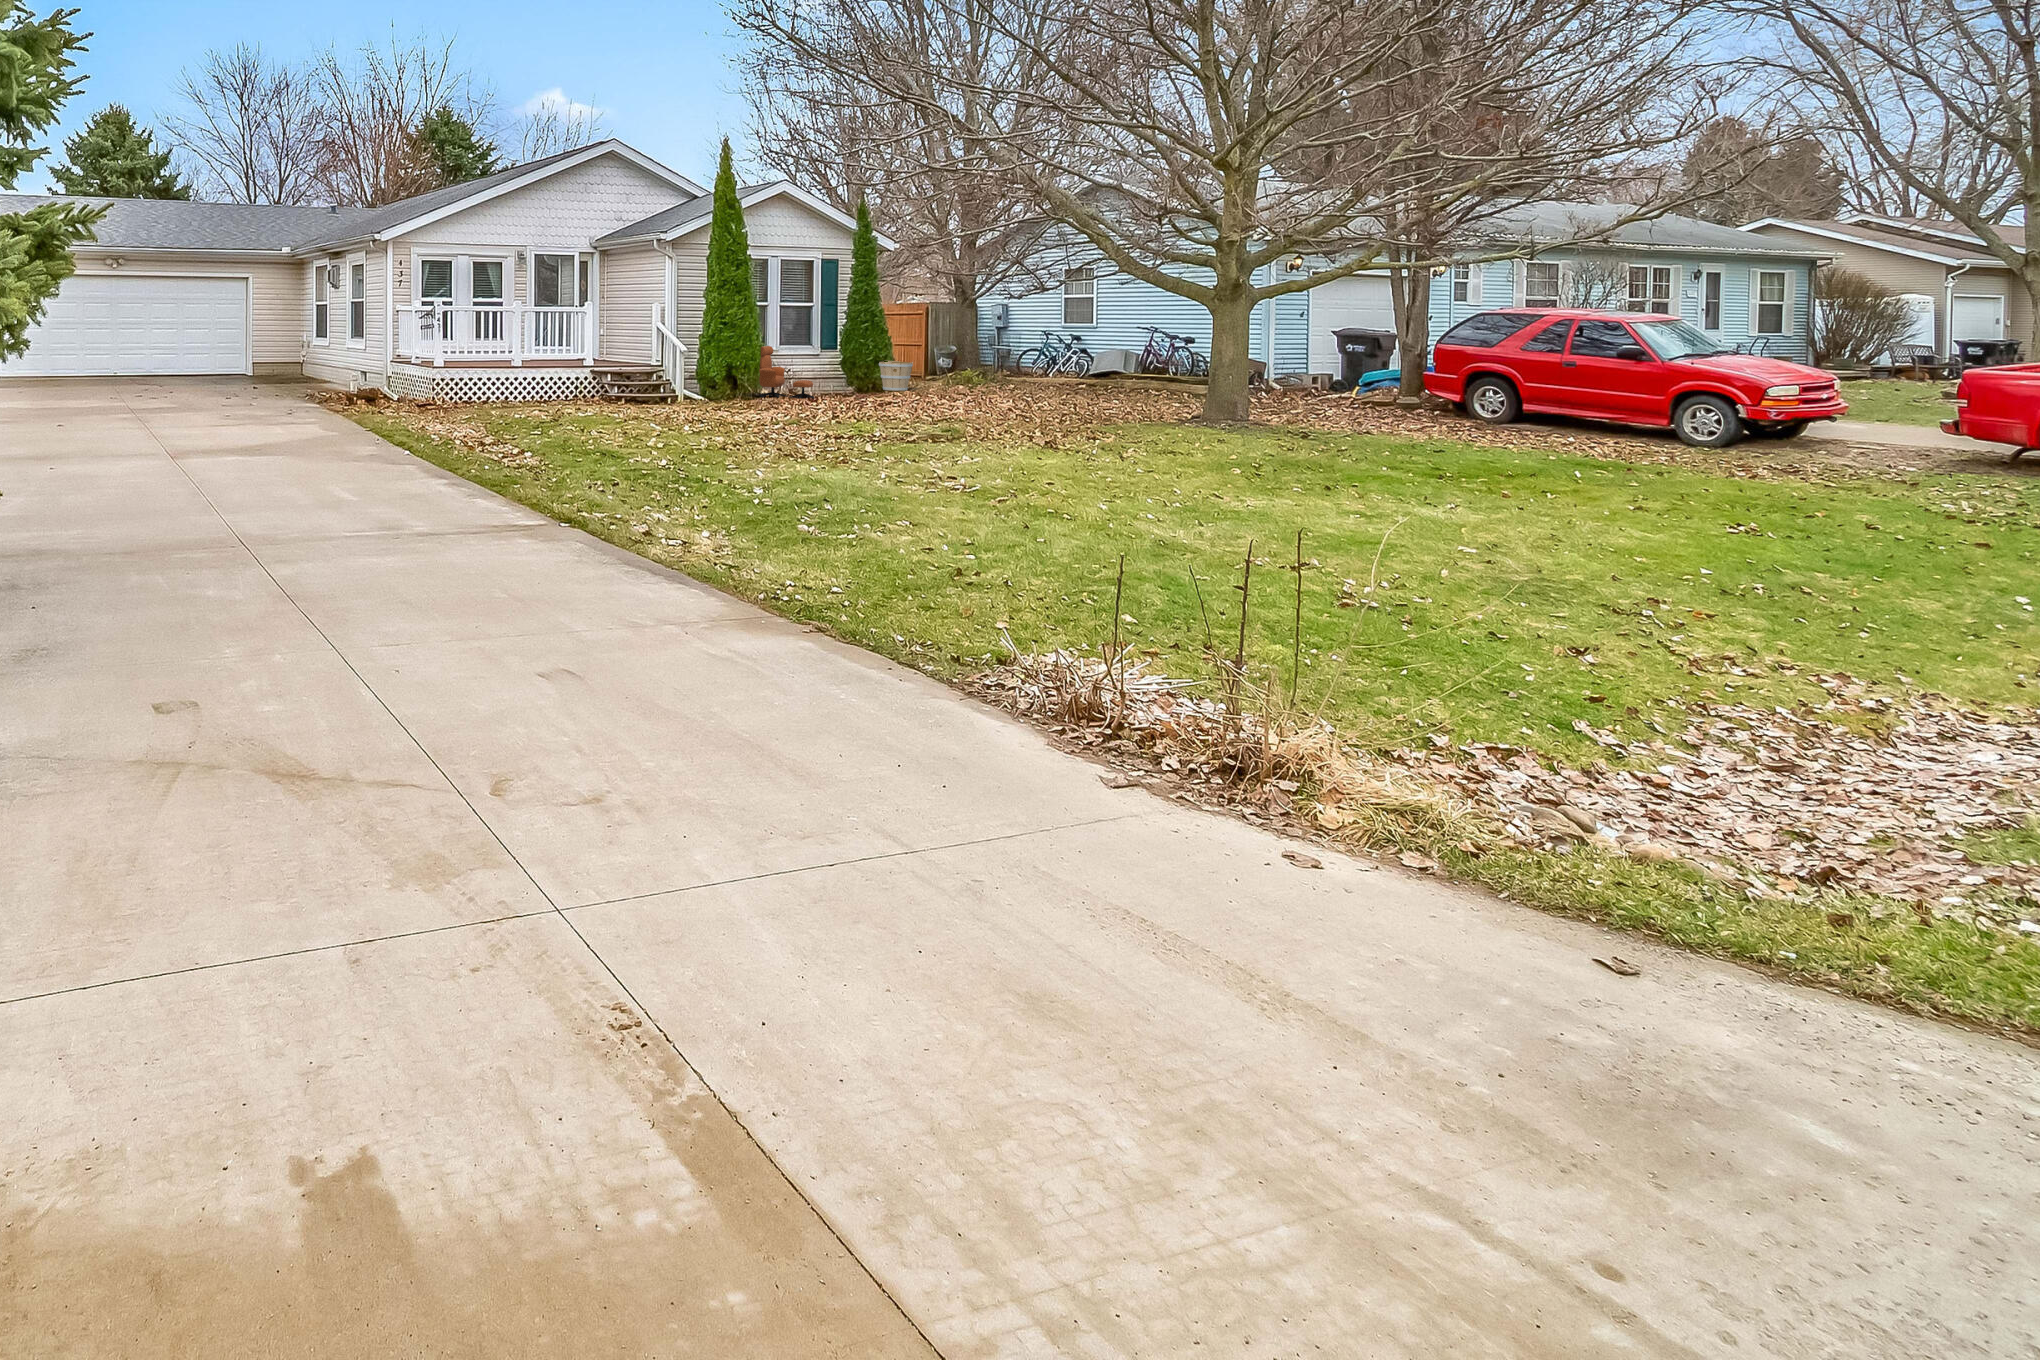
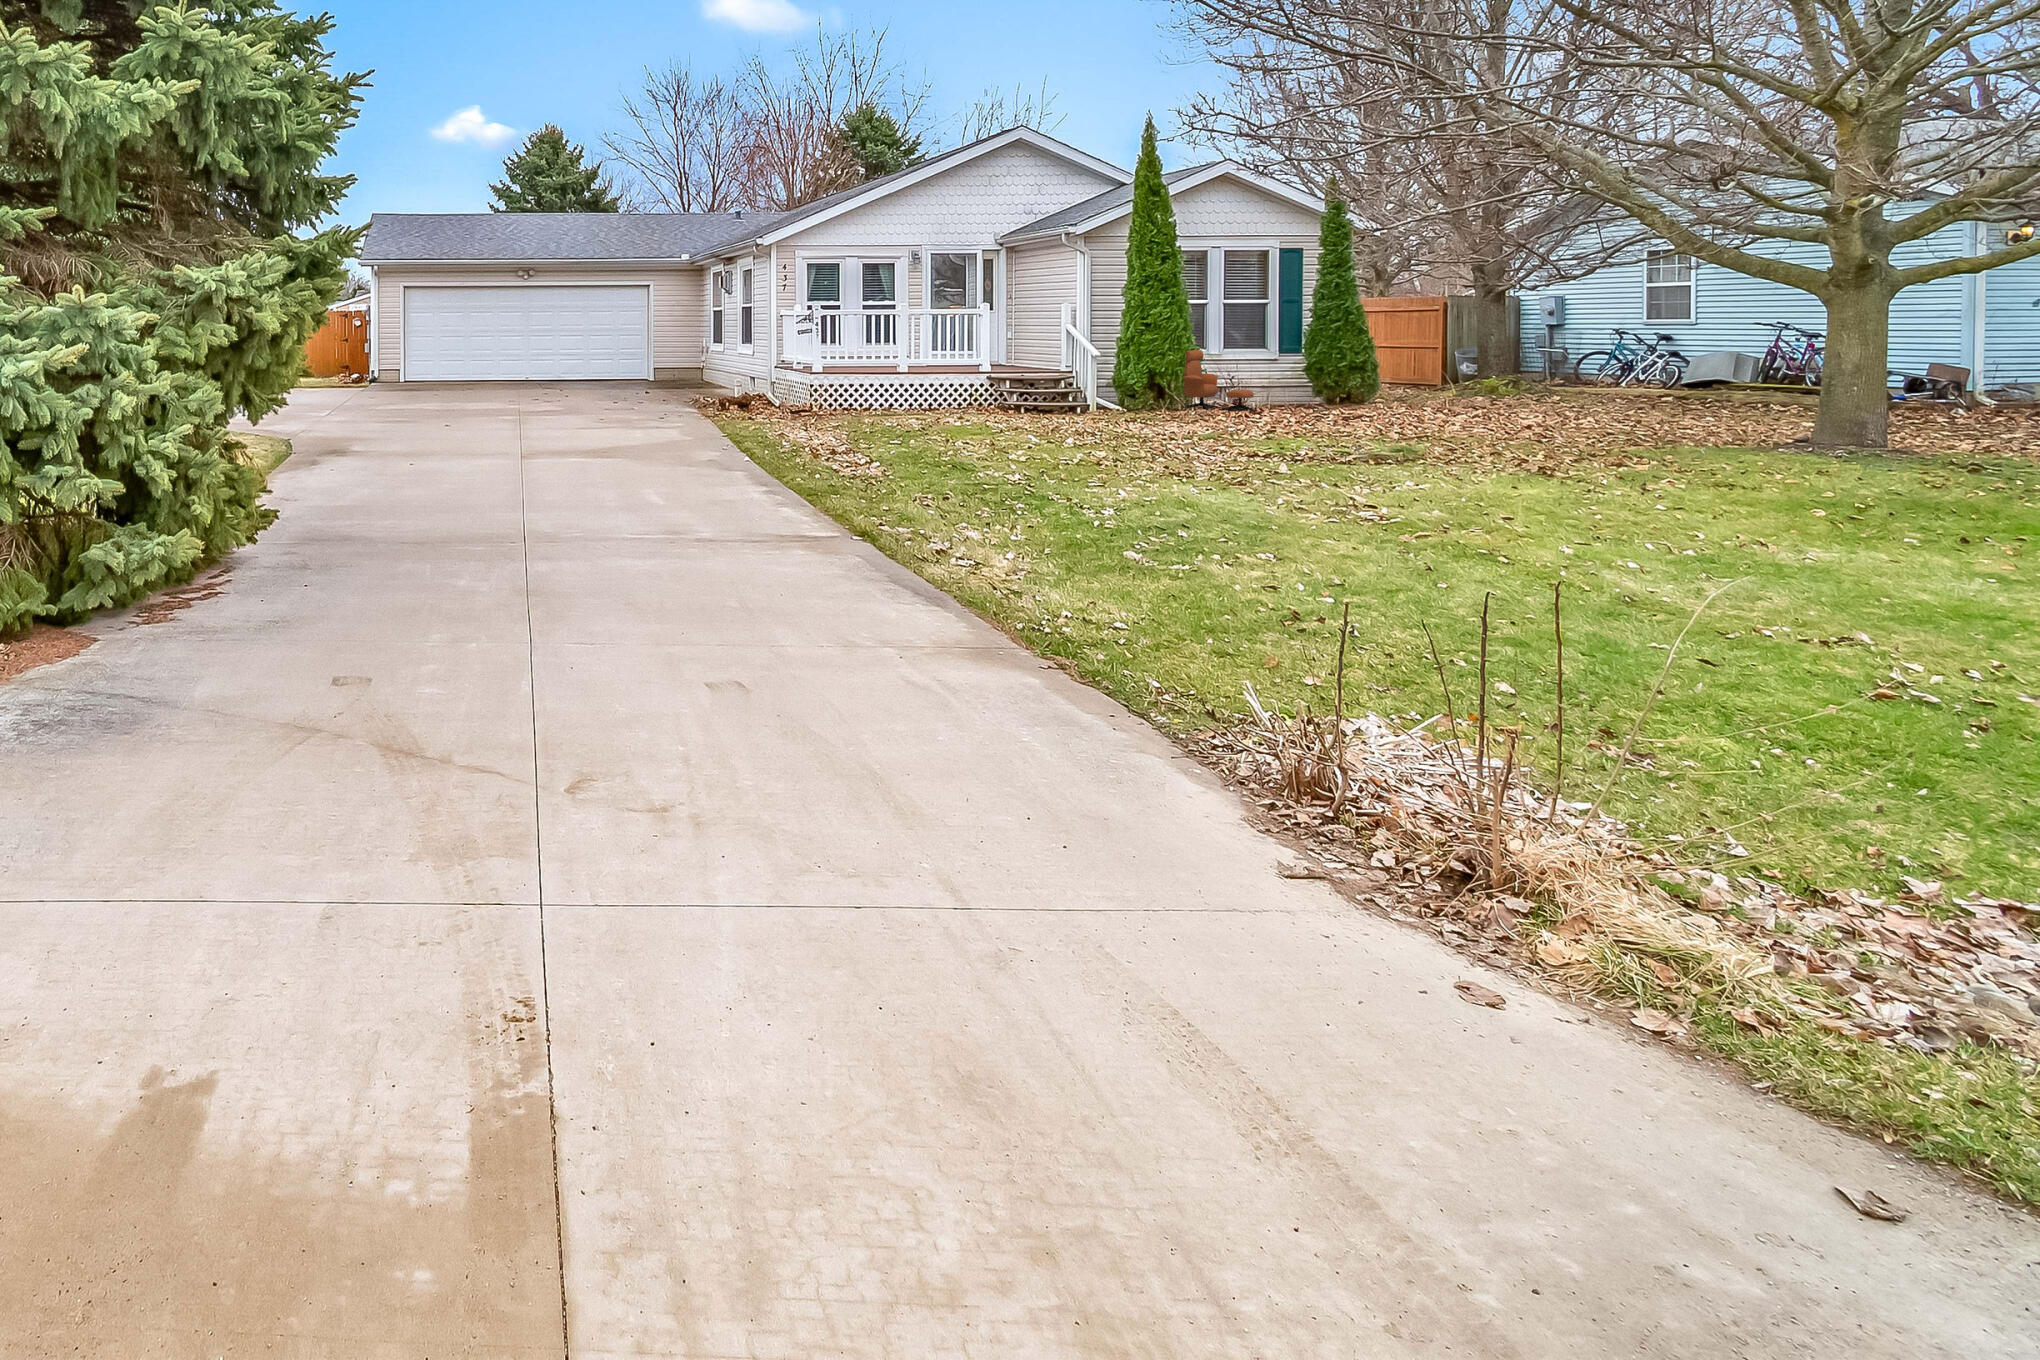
wooden bucket: present [879,361,913,391] -> none [1348,367,1396,404]

